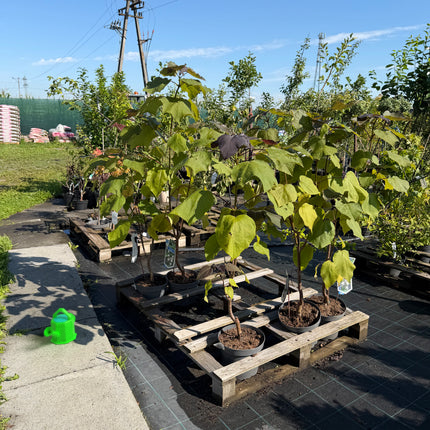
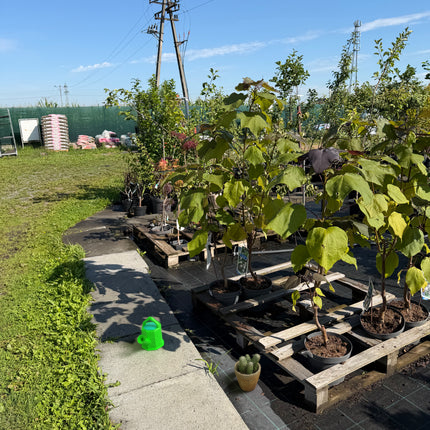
potted plant: none [143,346,171,386] -> present [234,354,261,392]

